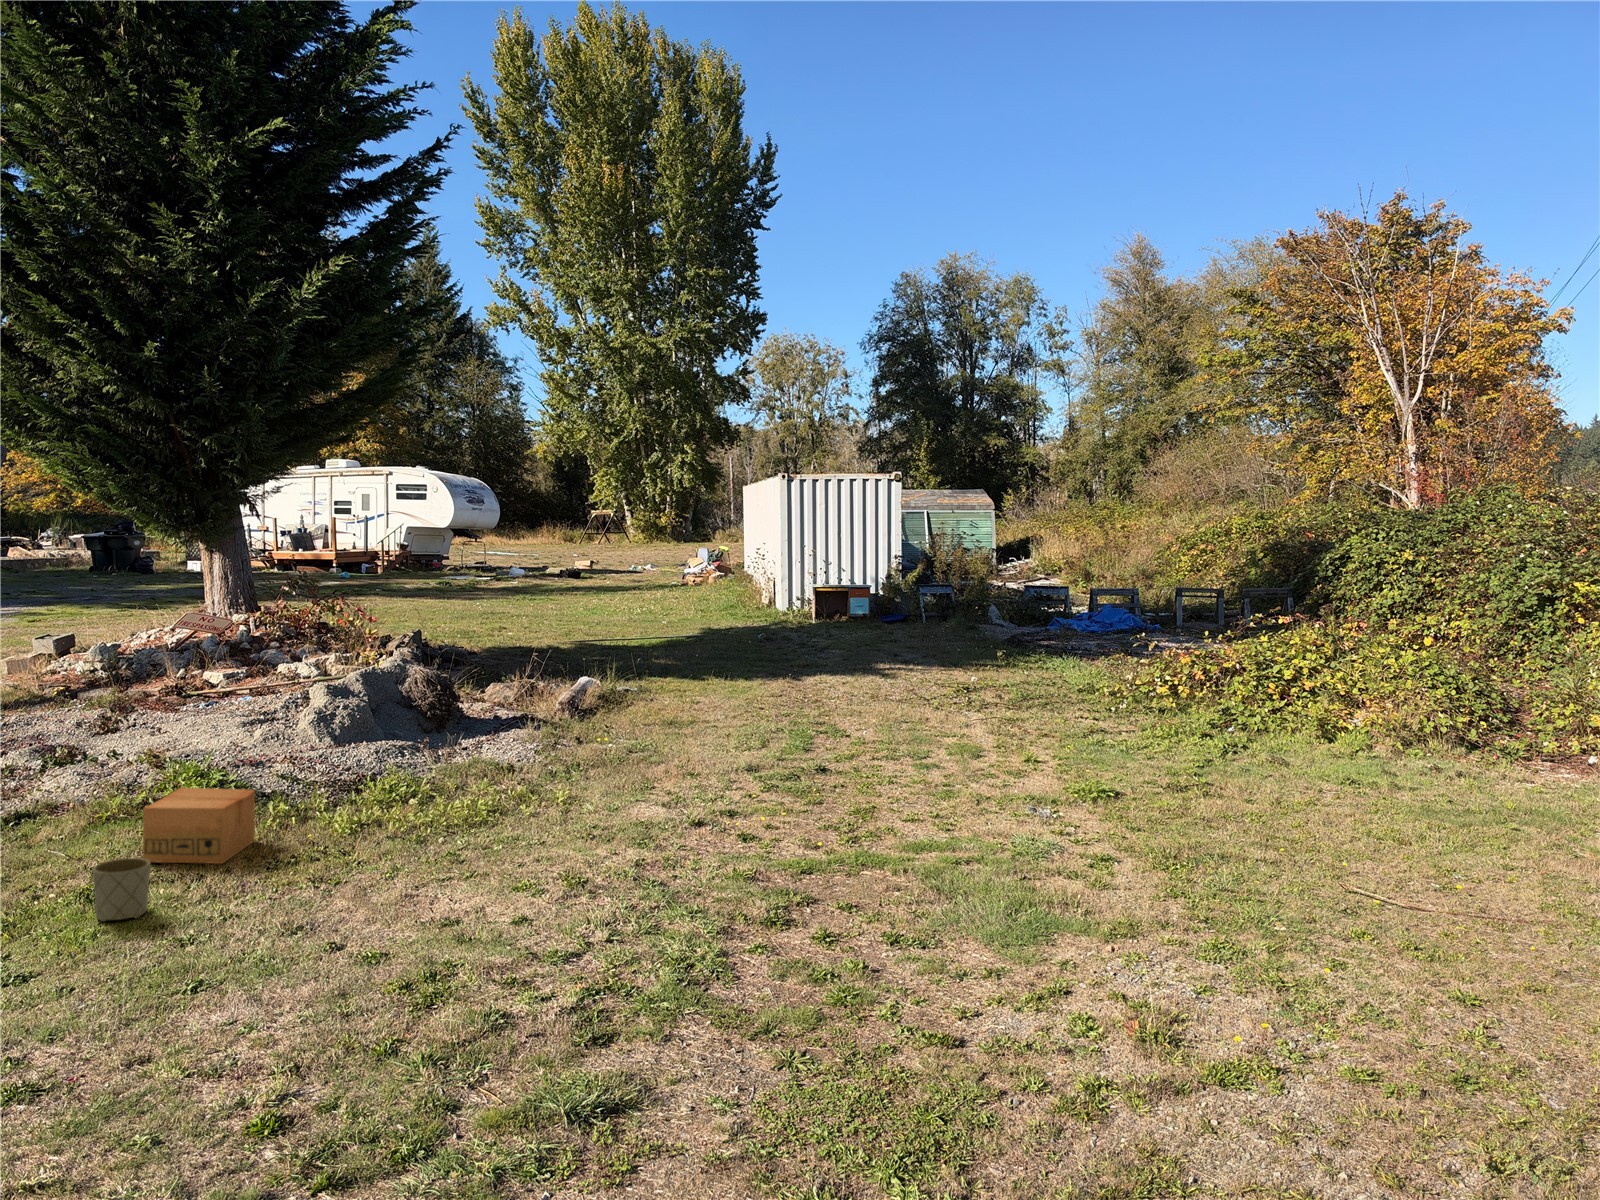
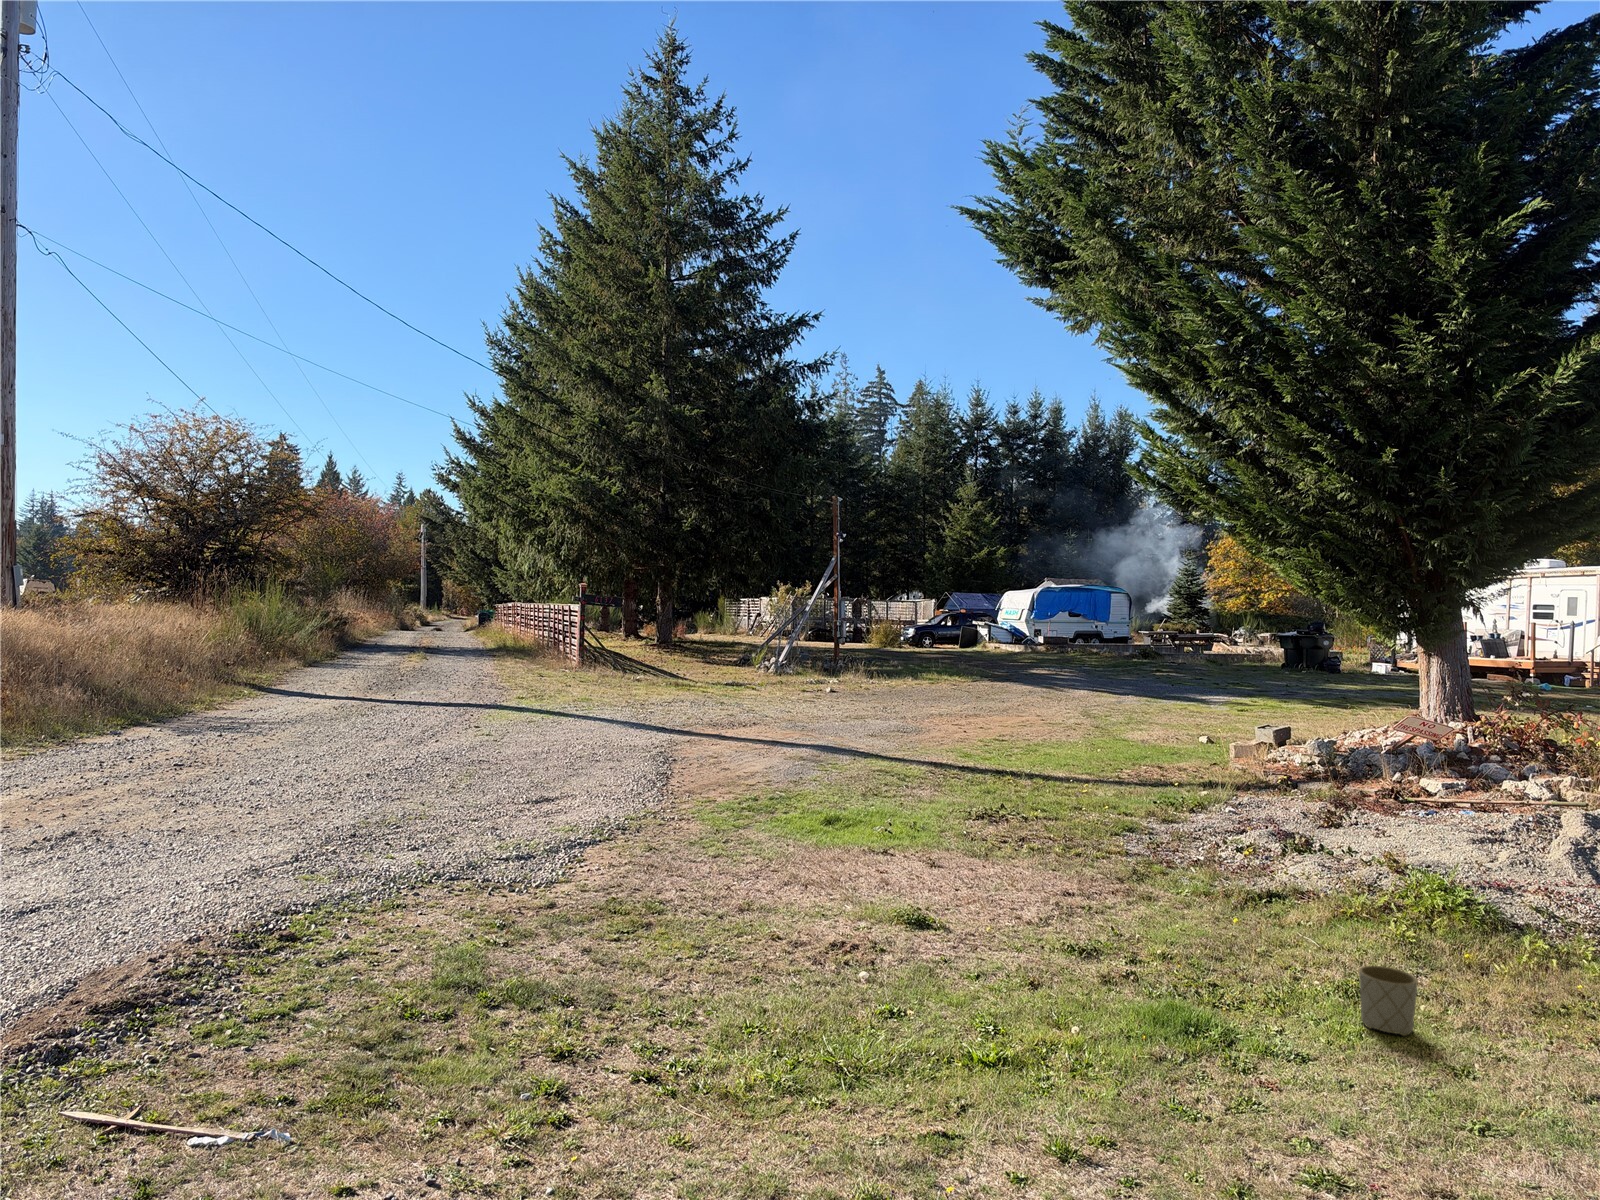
cardboard box: present [143,787,255,864] -> none [1396,902,1520,1000]

